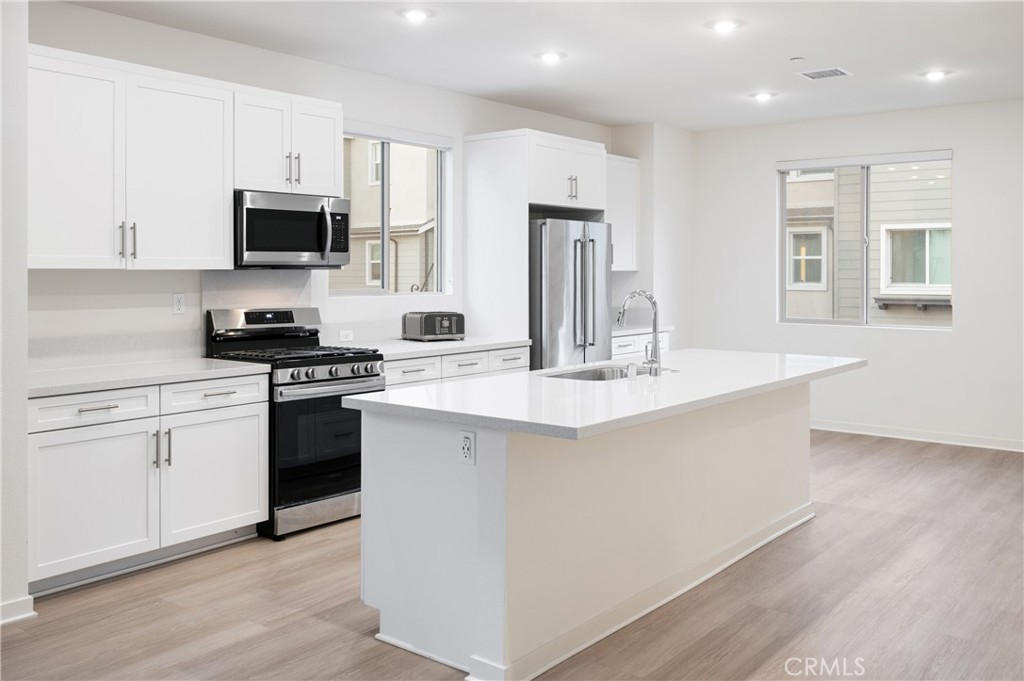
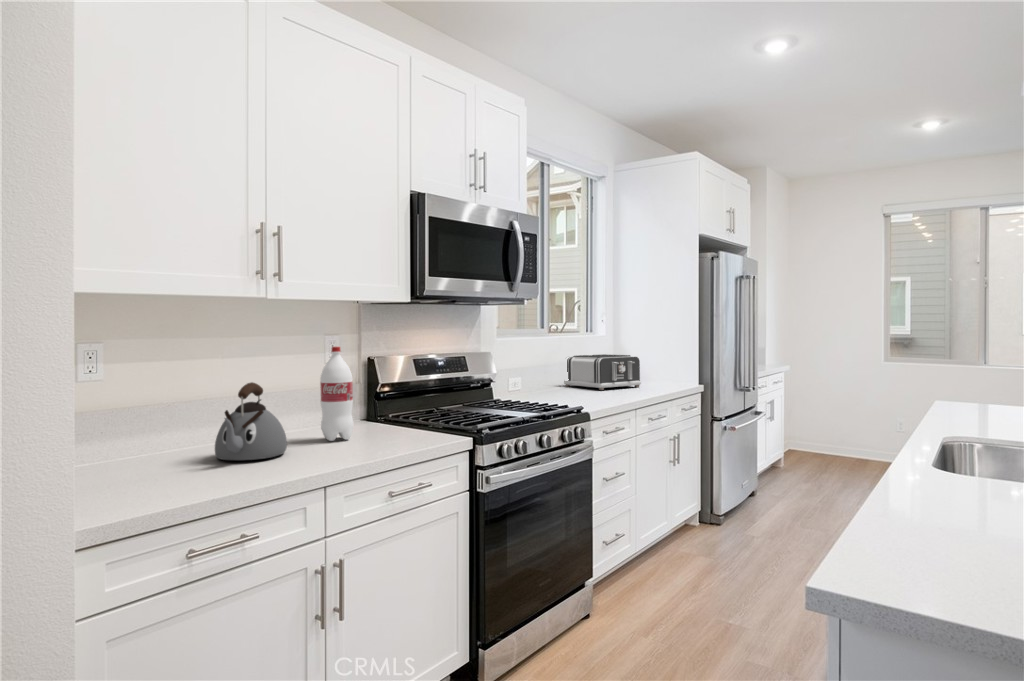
bottle: none [165,301,189,365] -> present [320,347,353,441]
kettle: none [94,323,140,370] -> present [215,382,287,460]

